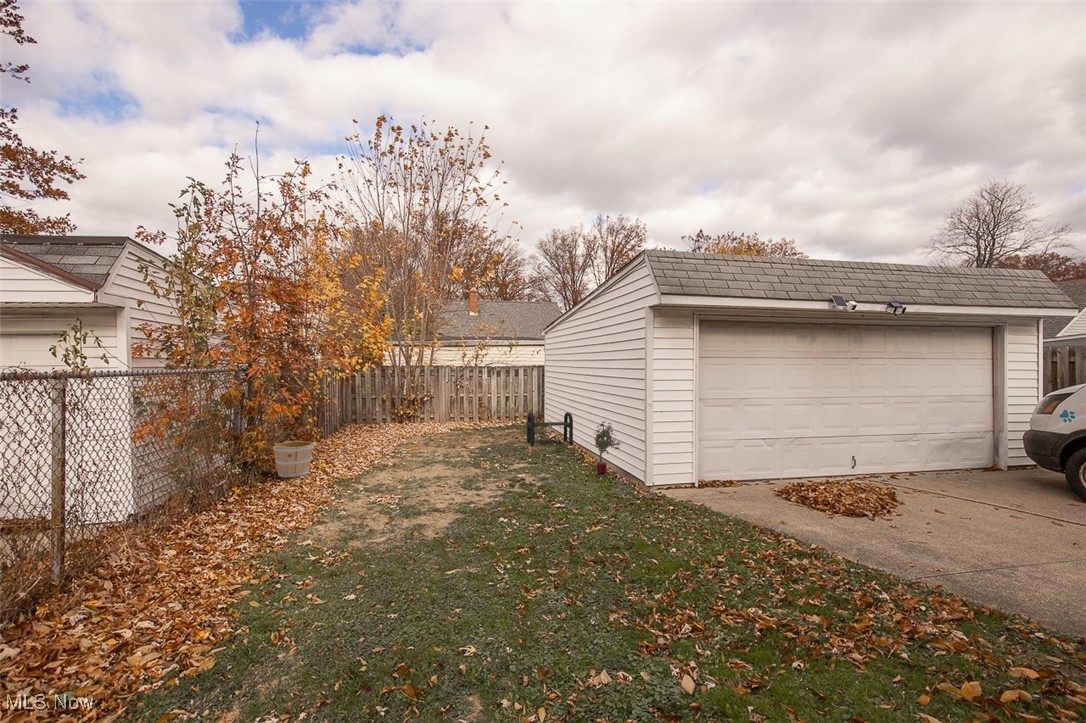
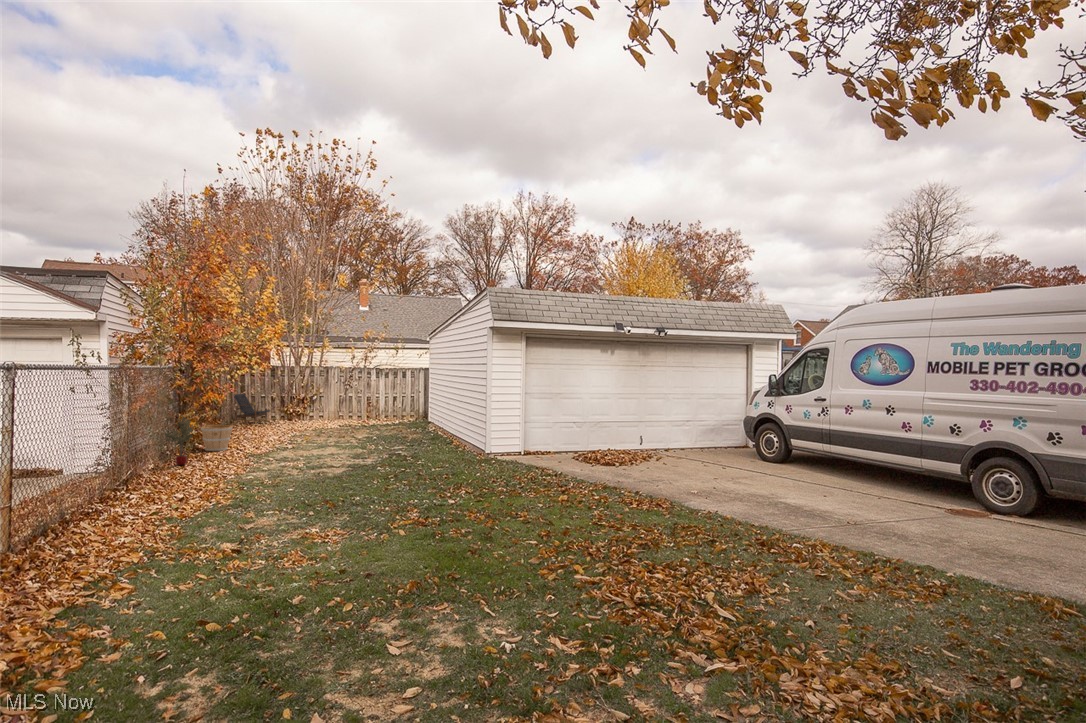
lounge chair: none [345,395,382,427] -> present [234,394,270,423]
bench: present [527,412,573,446] -> none [409,408,449,436]
potted tree: present [594,422,620,474] -> present [165,415,194,465]

